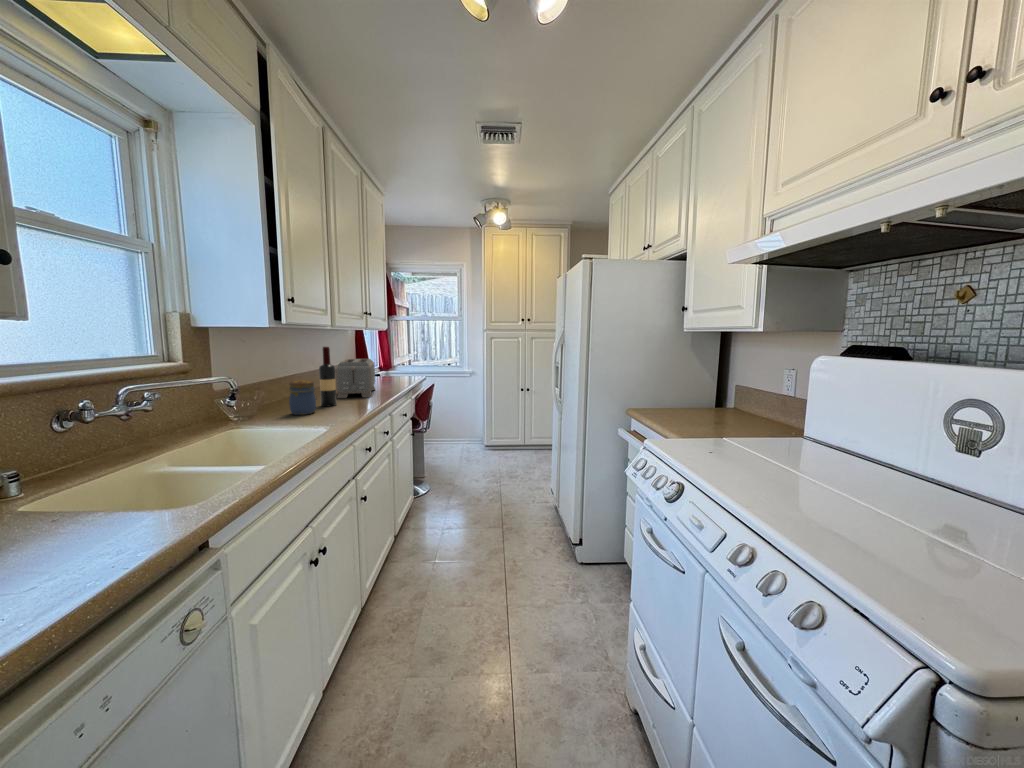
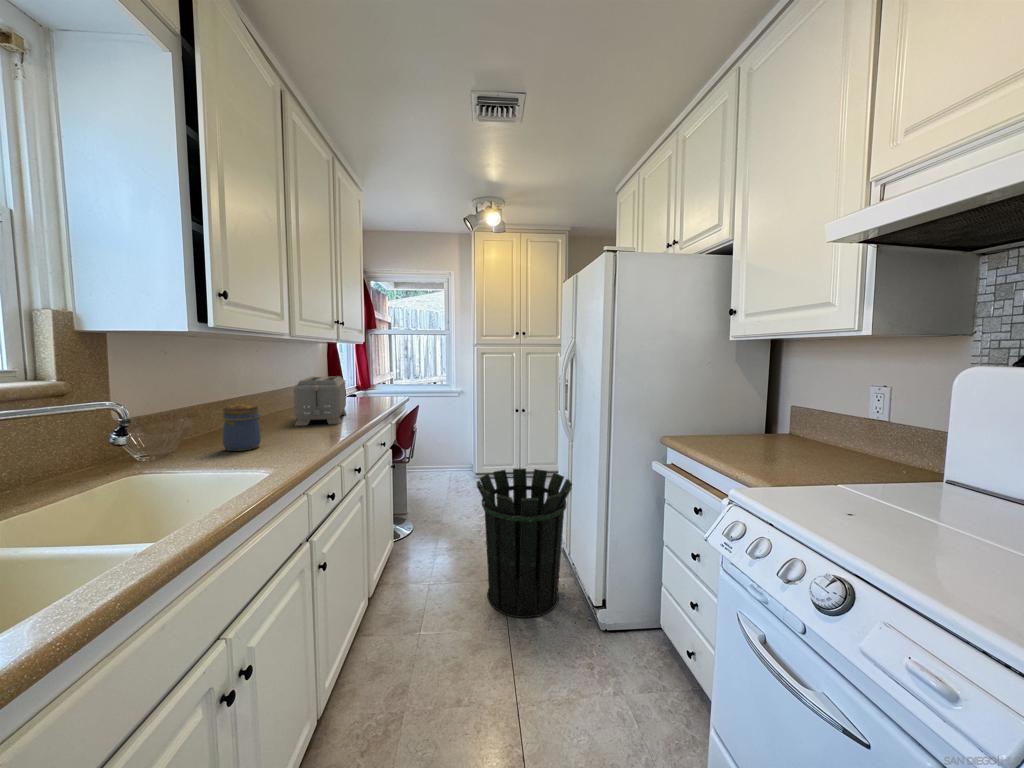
wine bottle: present [319,347,337,406] -> none [269,360,292,438]
waste bin: none [481,436,559,553] -> present [477,468,572,618]

